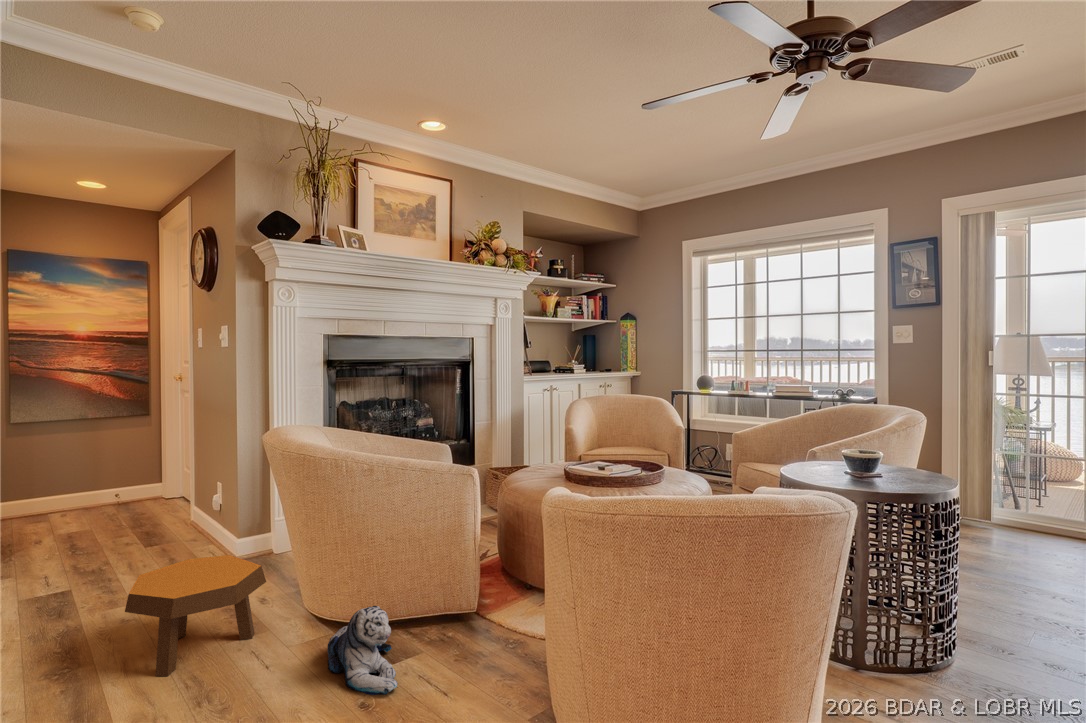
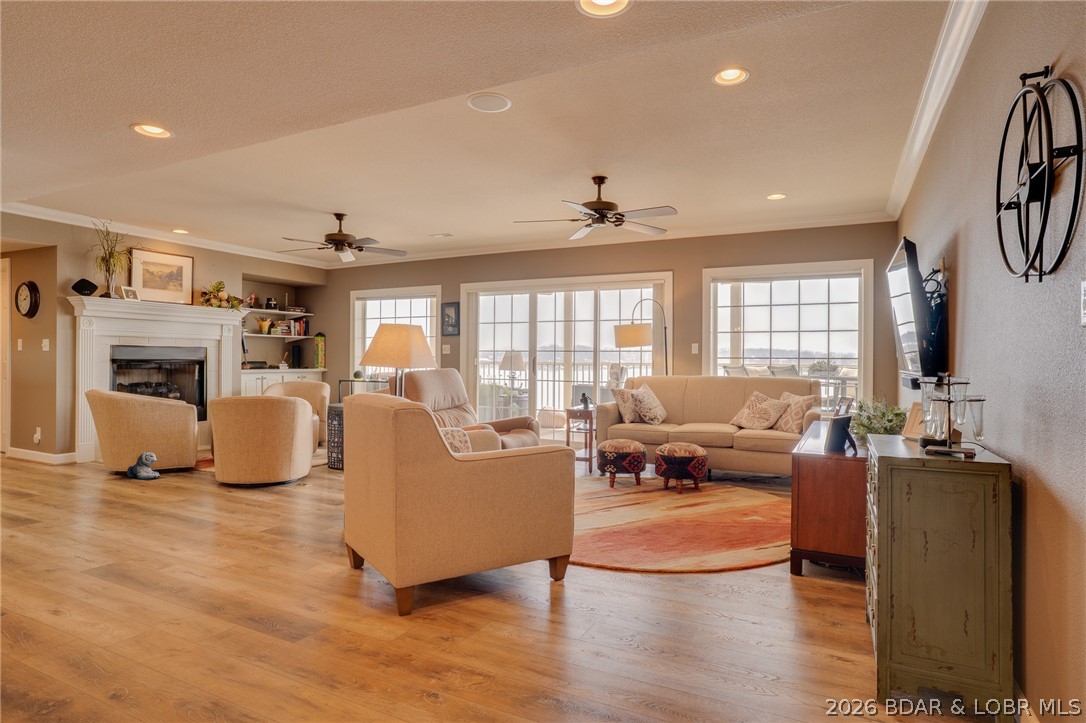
footstool: present [125,555,266,676] -> none [30,445,94,483]

